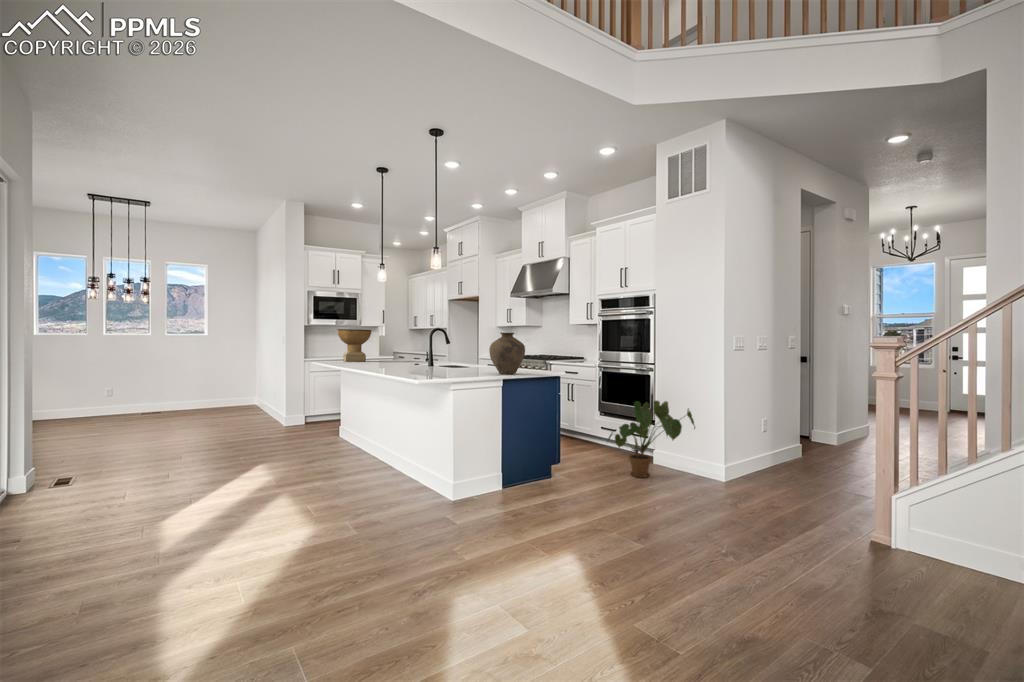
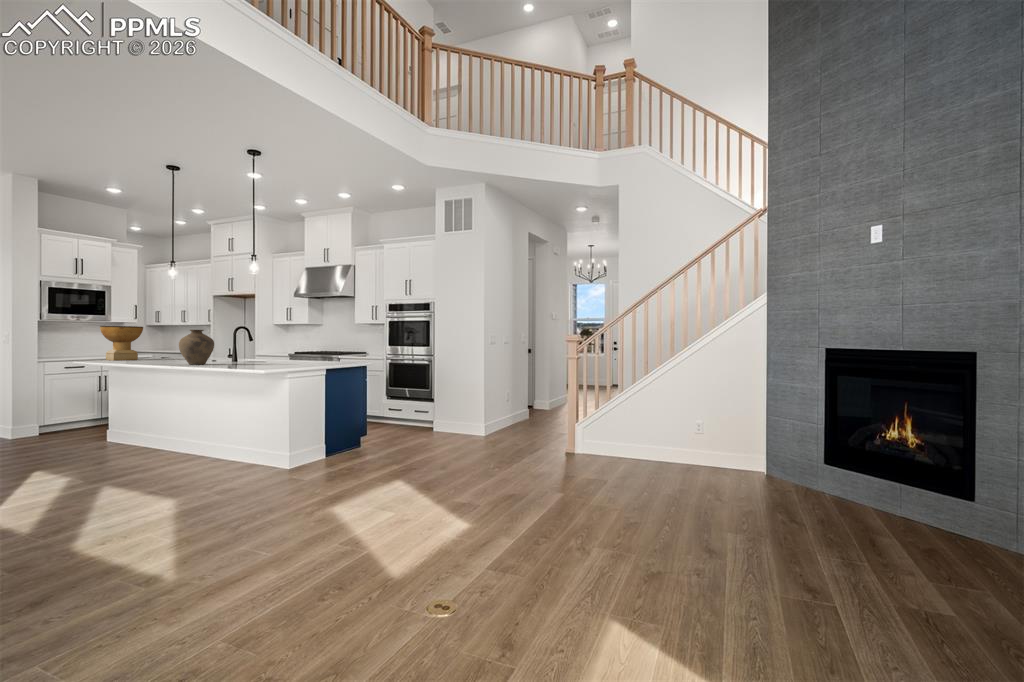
vase: present [489,333,525,374] -> present [179,330,214,365]
house plant: present [607,401,695,478] -> none [401,383,465,440]

